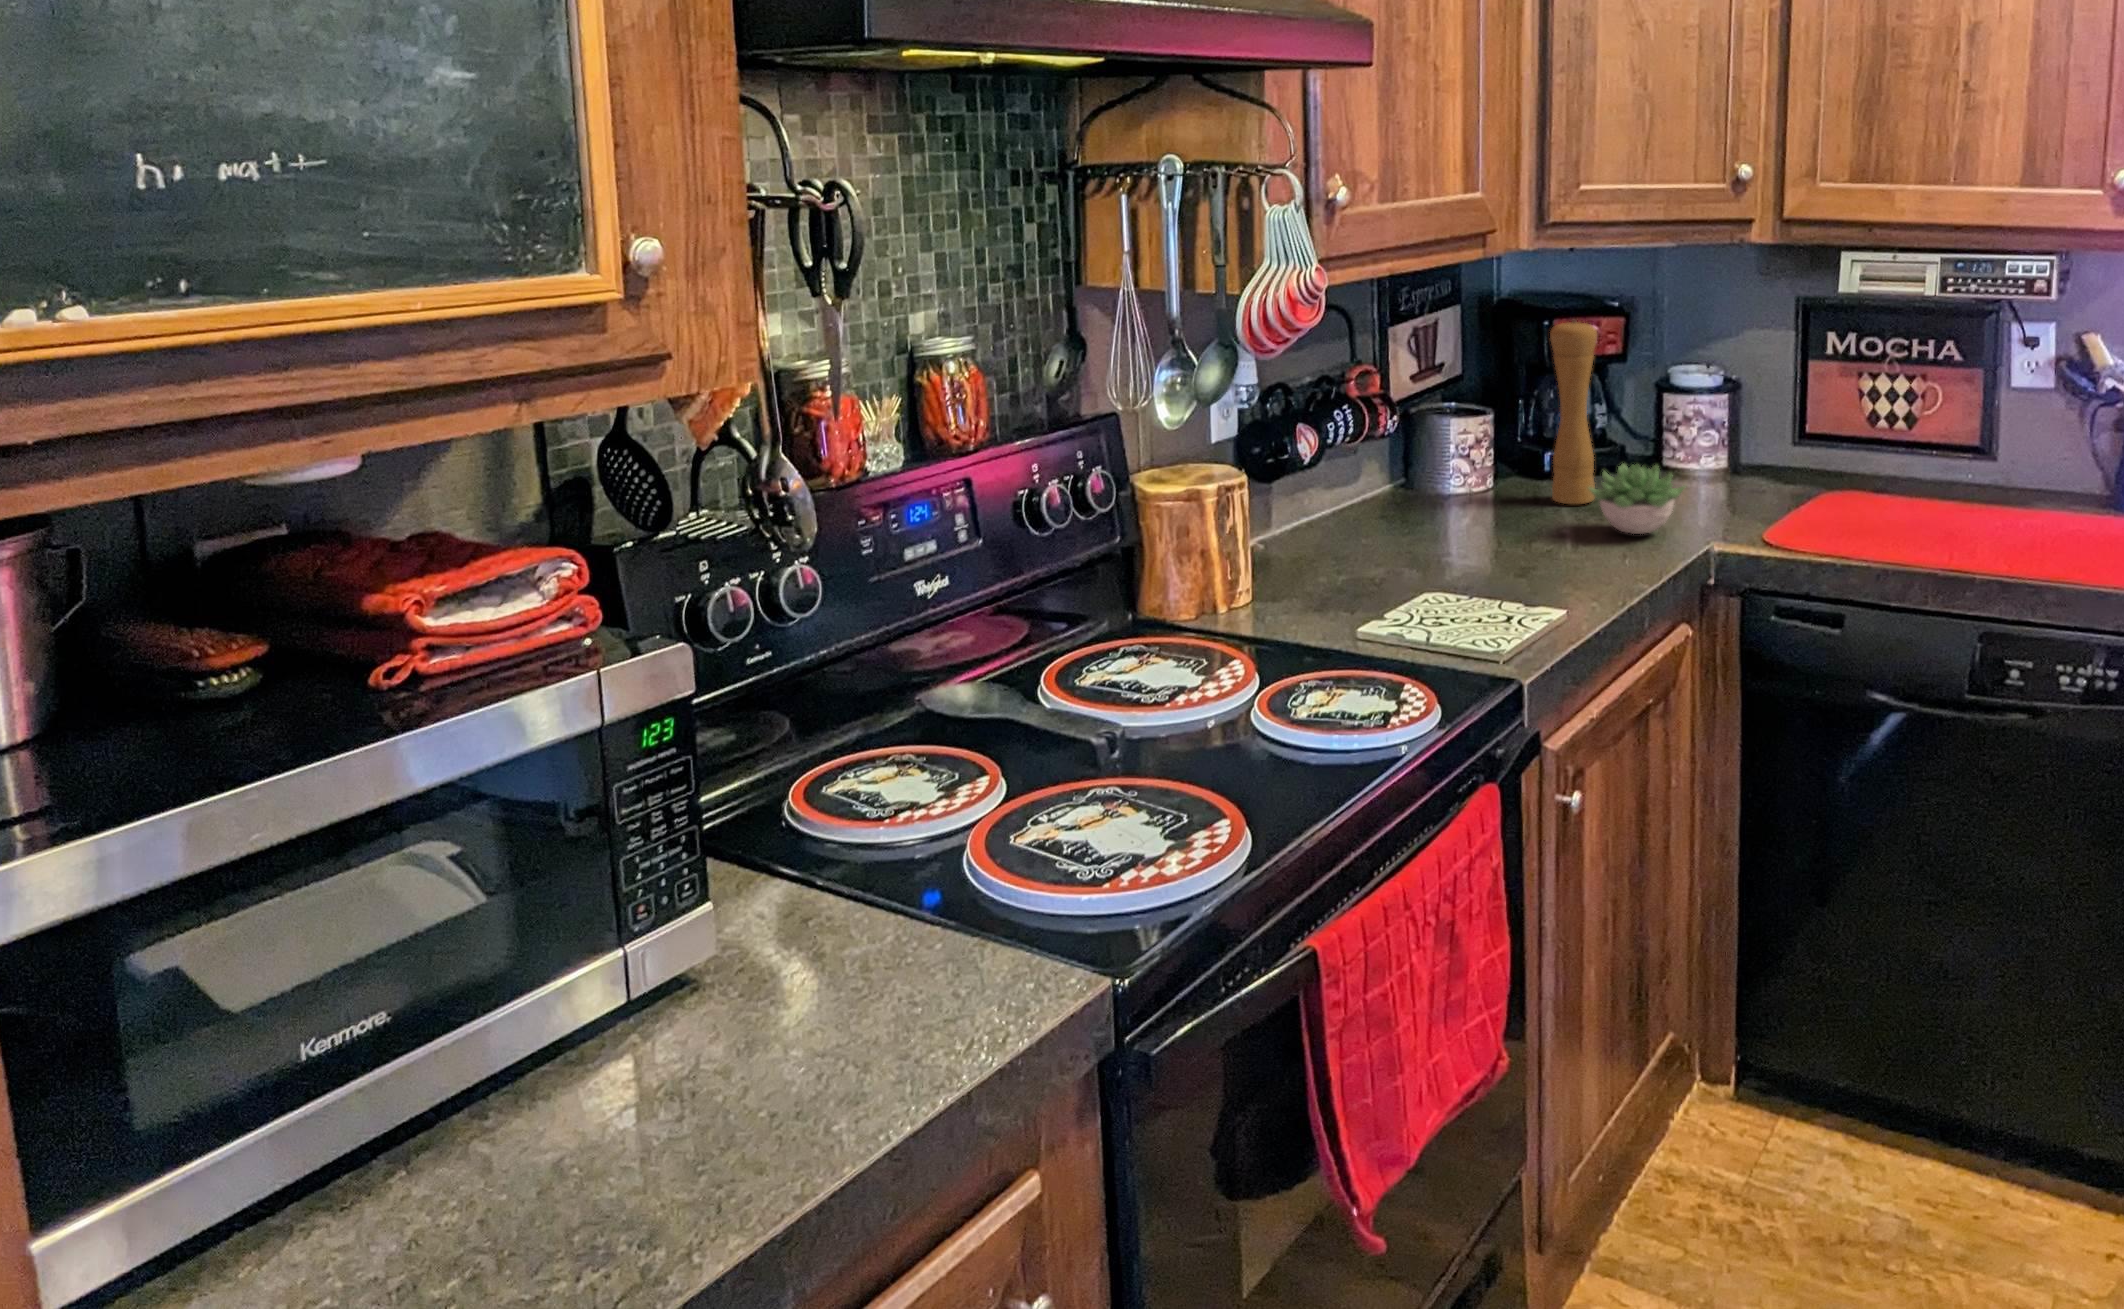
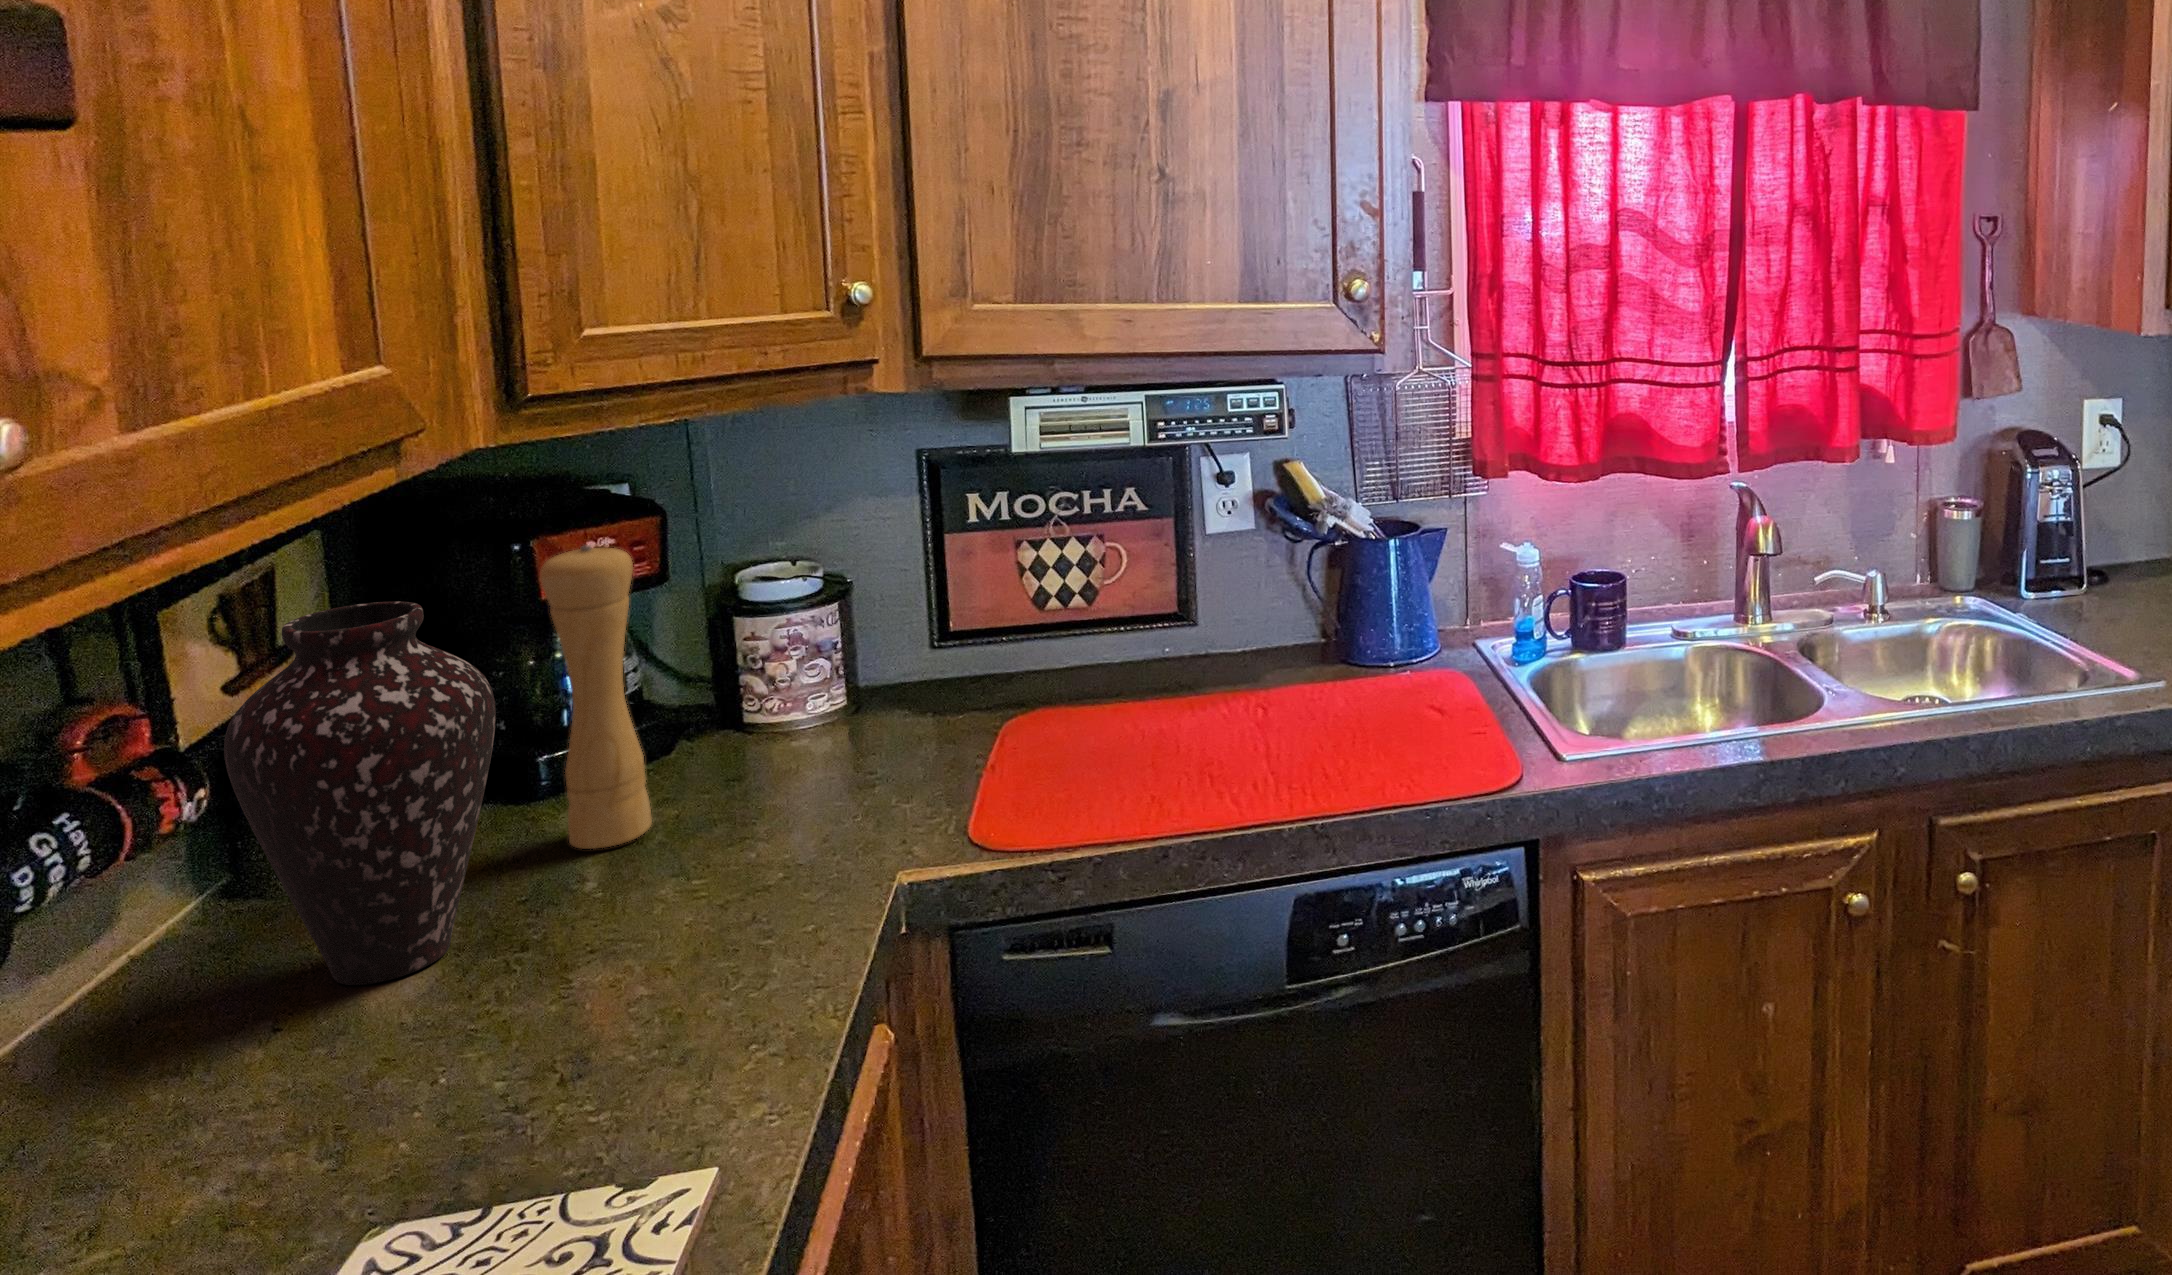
vase: none [1406,329,1517,530] -> present [224,601,496,985]
succulent plant: present [1587,464,1685,534] -> none [659,760,837,888]

